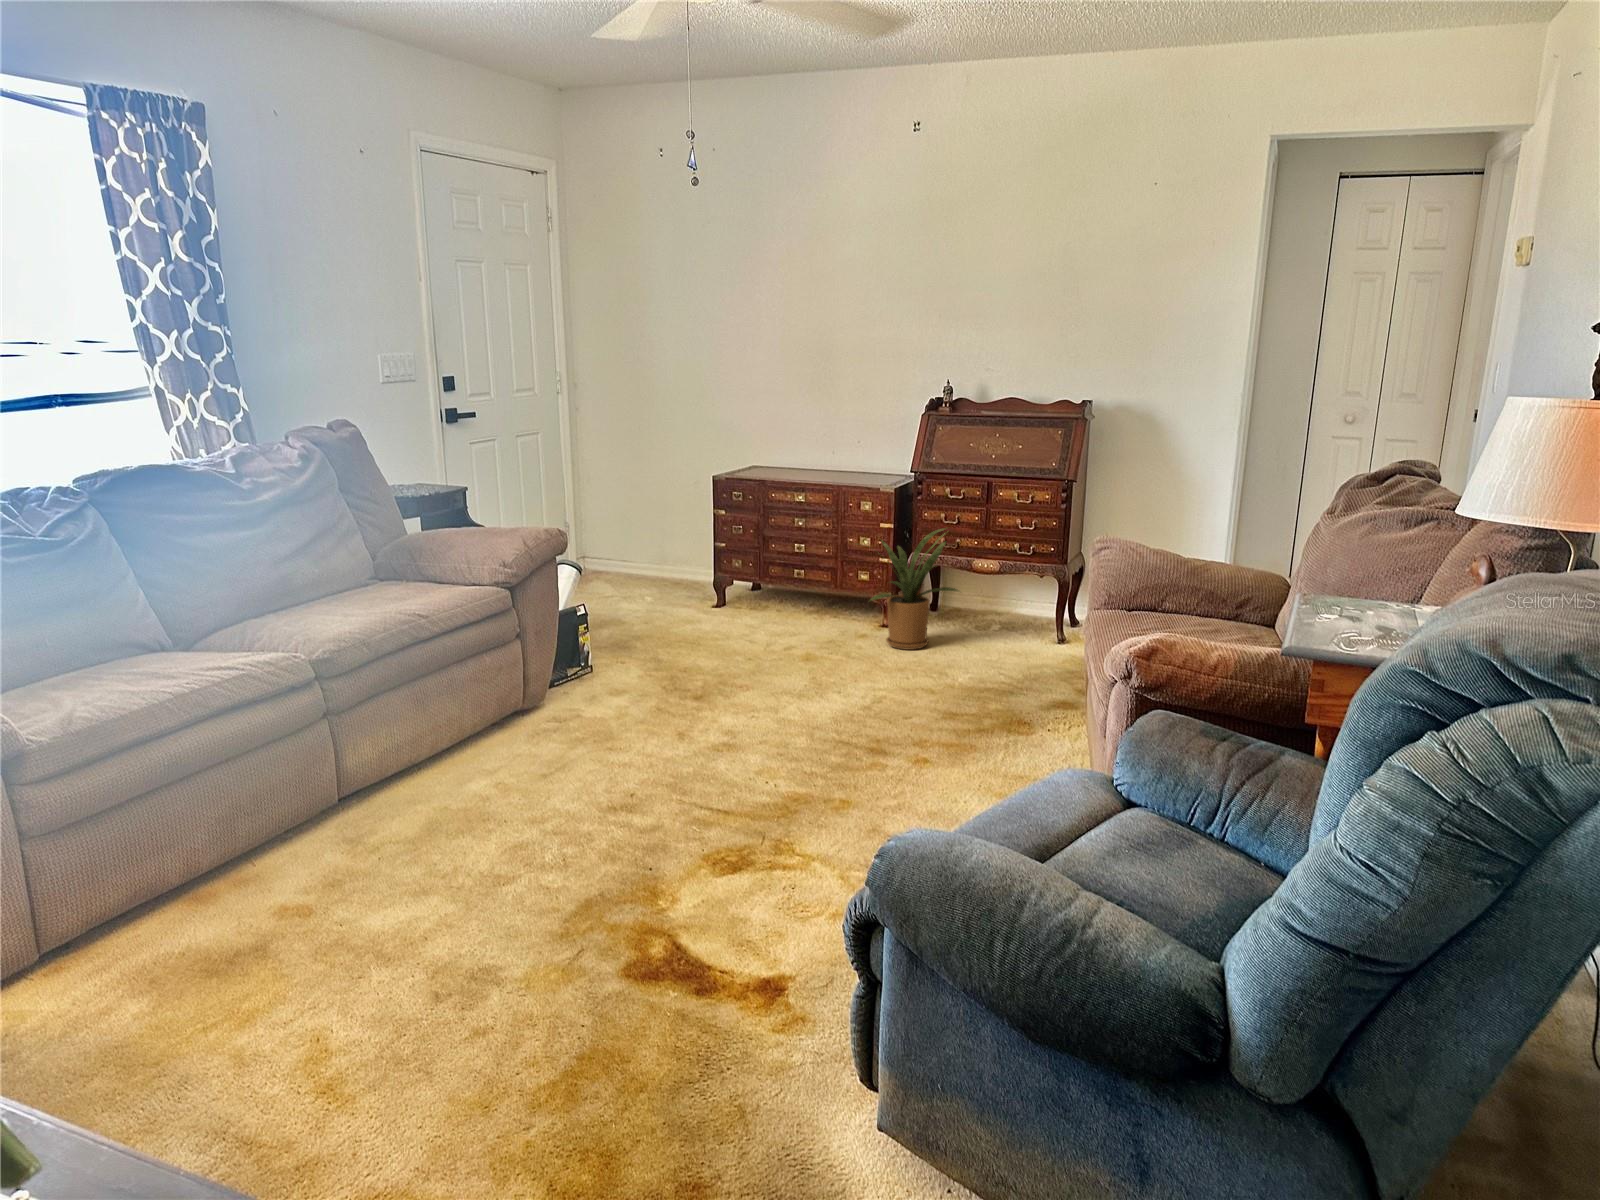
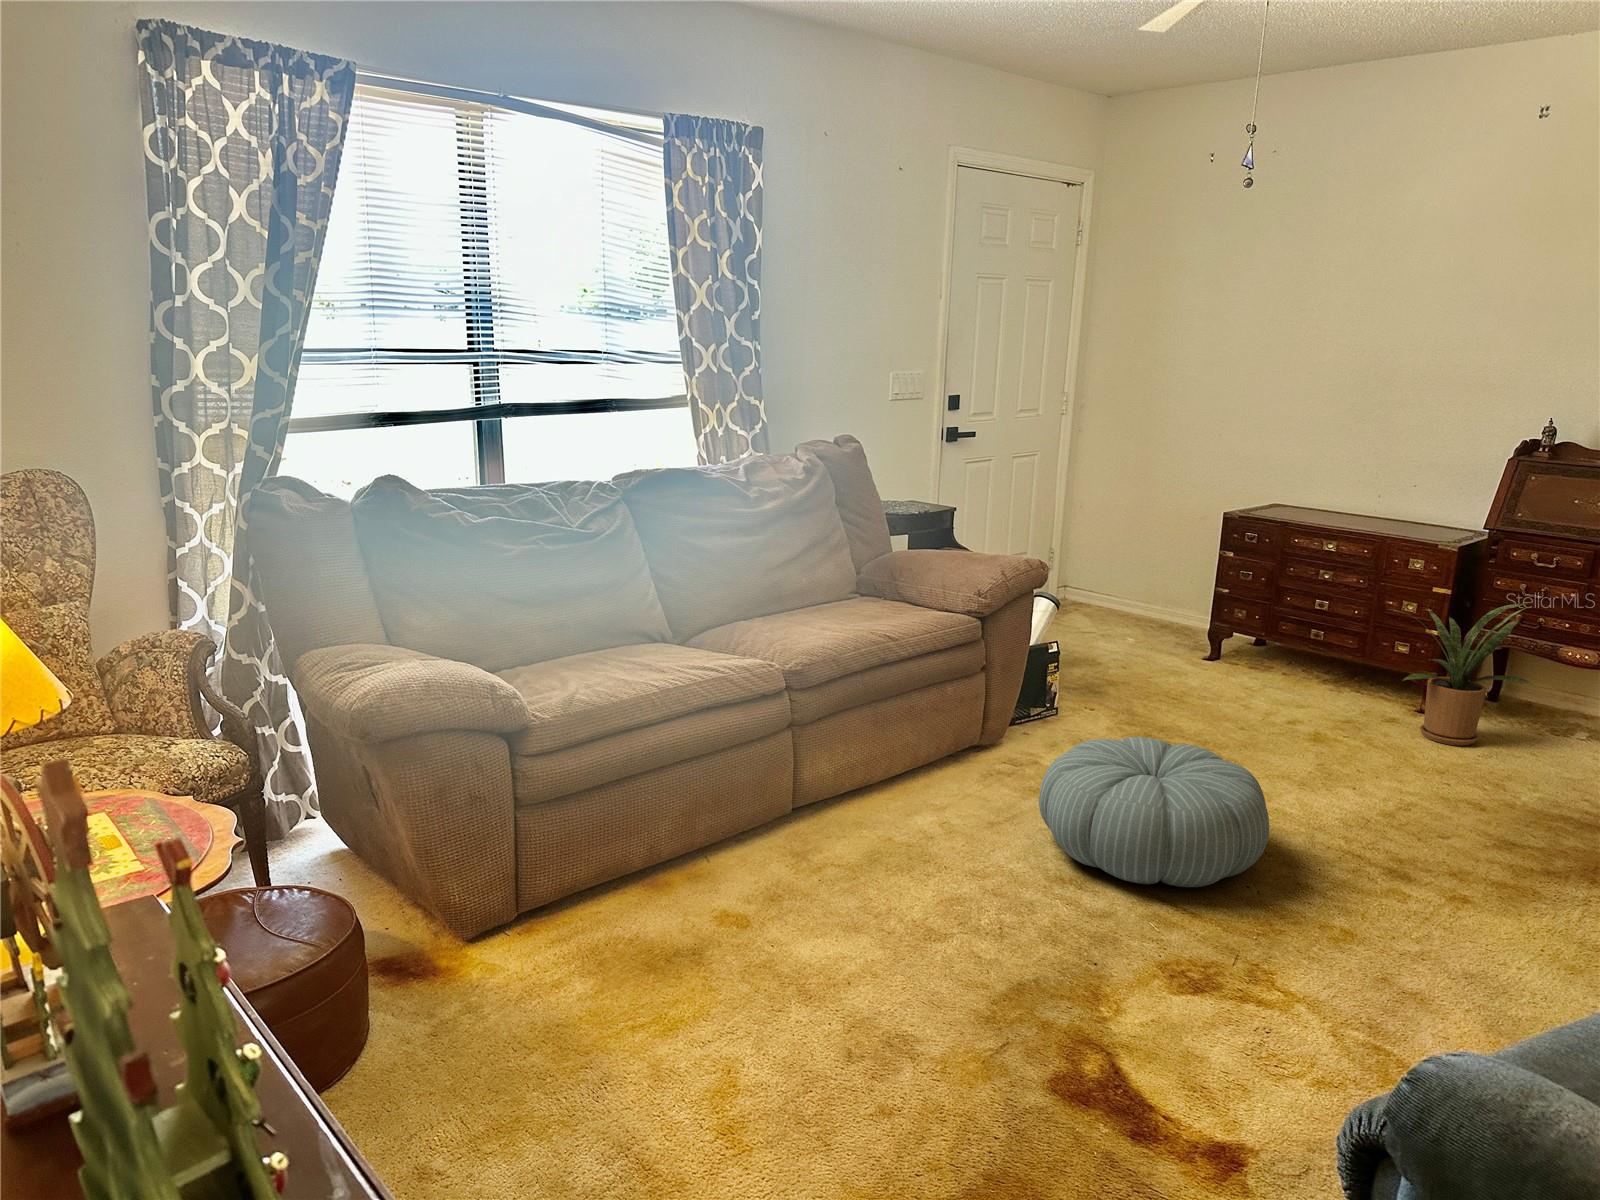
pouf: none [581,676,777,800] -> present [1039,737,1269,887]

